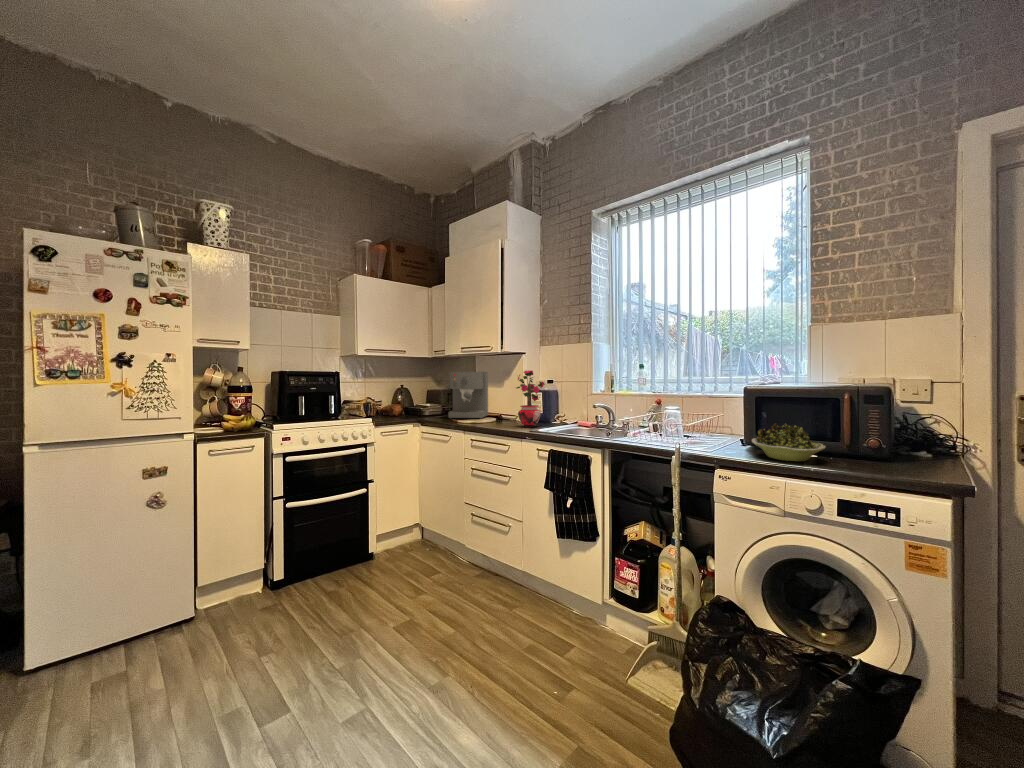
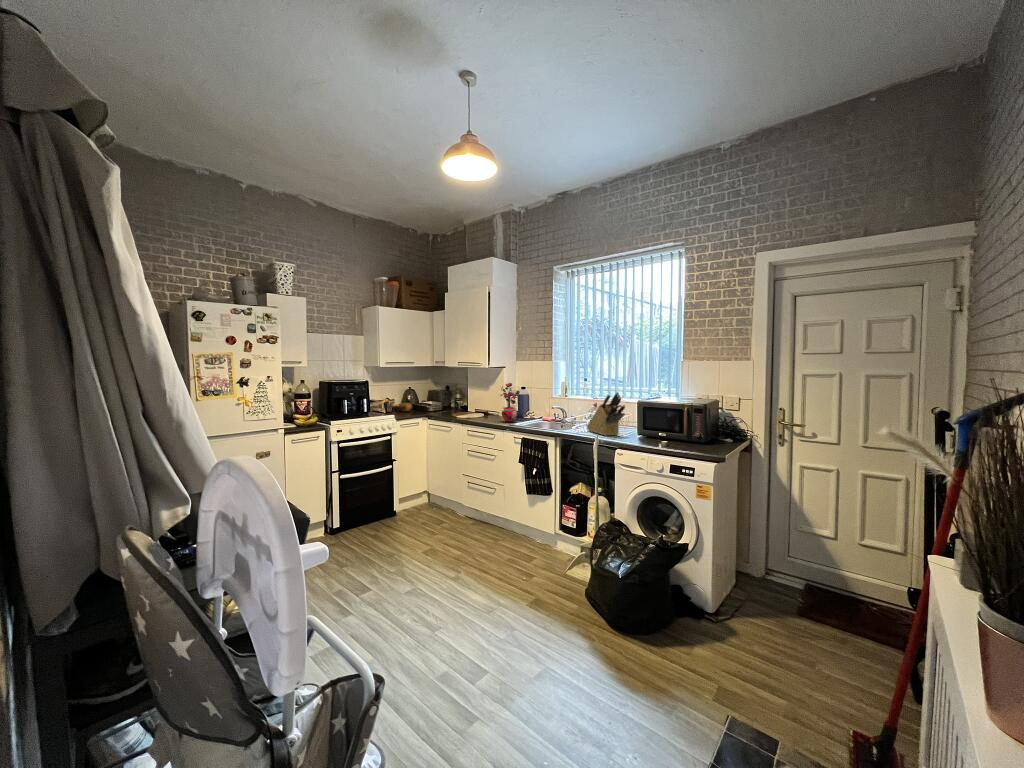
coffee maker: present [448,372,488,419] -> none [450,380,479,416]
knife block: none [653,373,729,447] -> present [587,392,625,436]
bowl: present [752,424,825,461] -> none [634,422,670,444]

